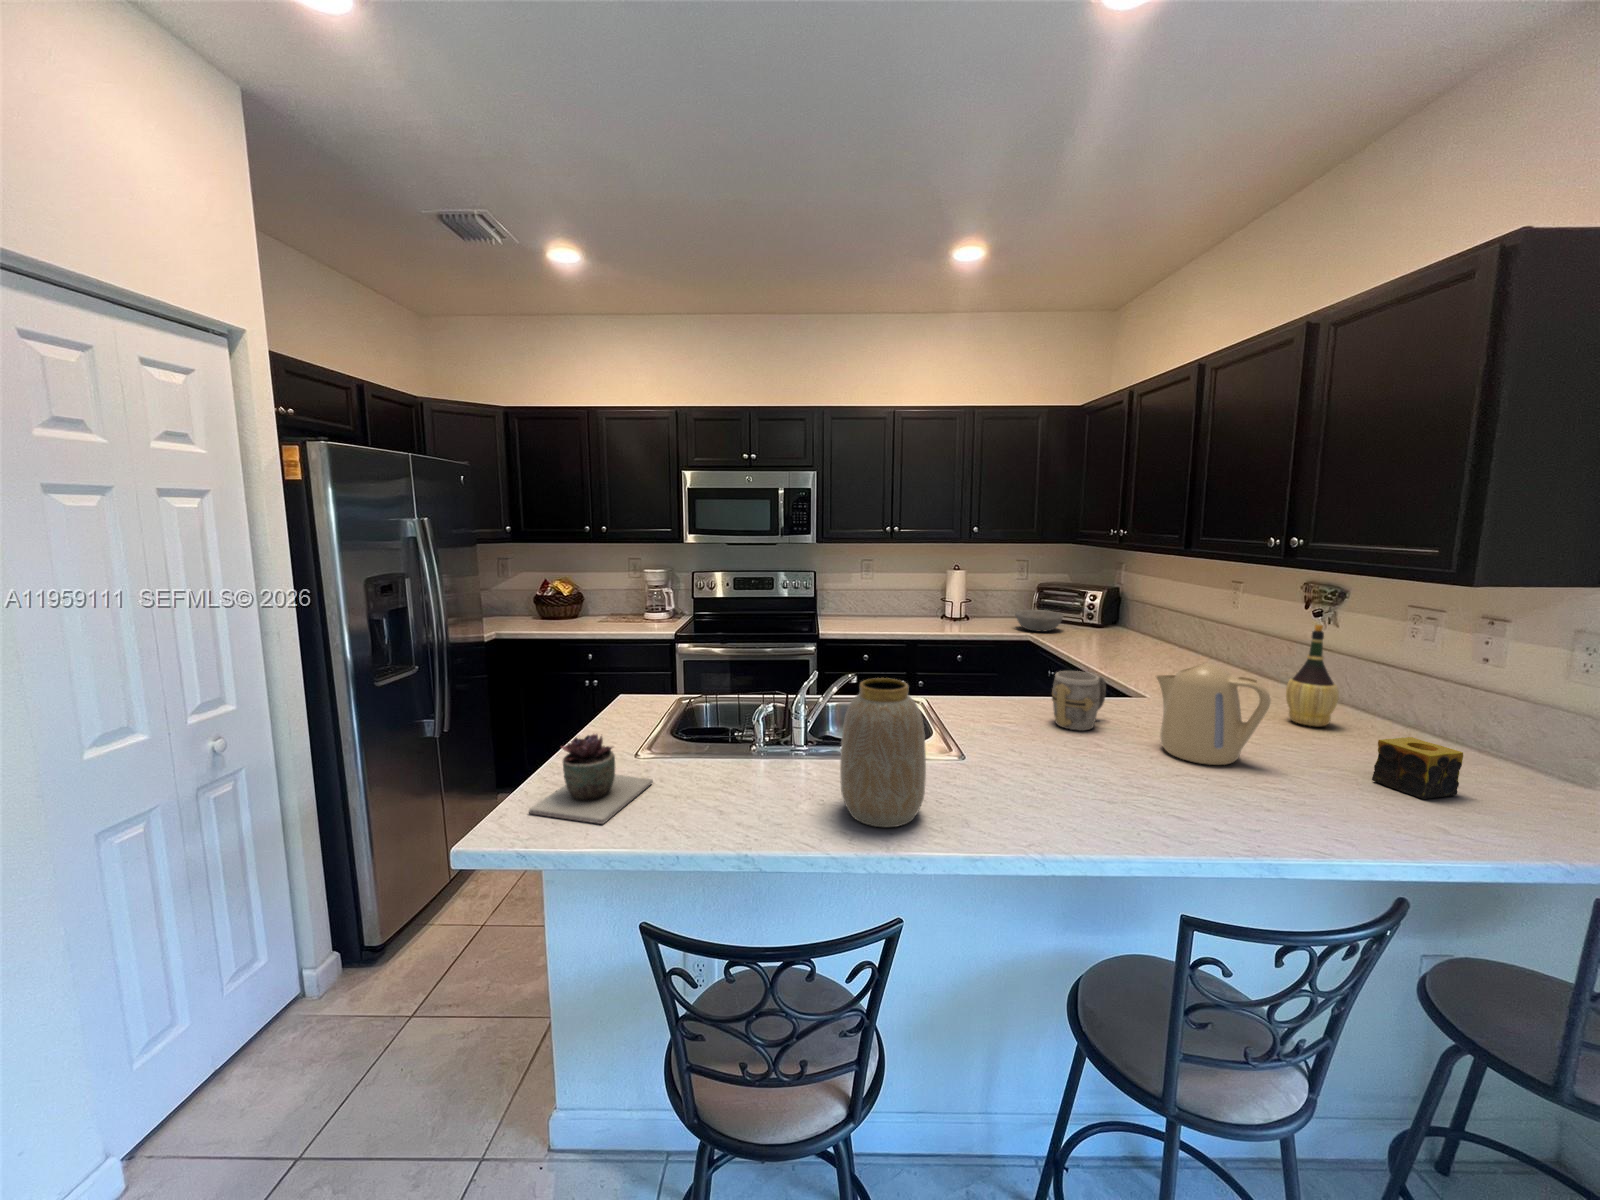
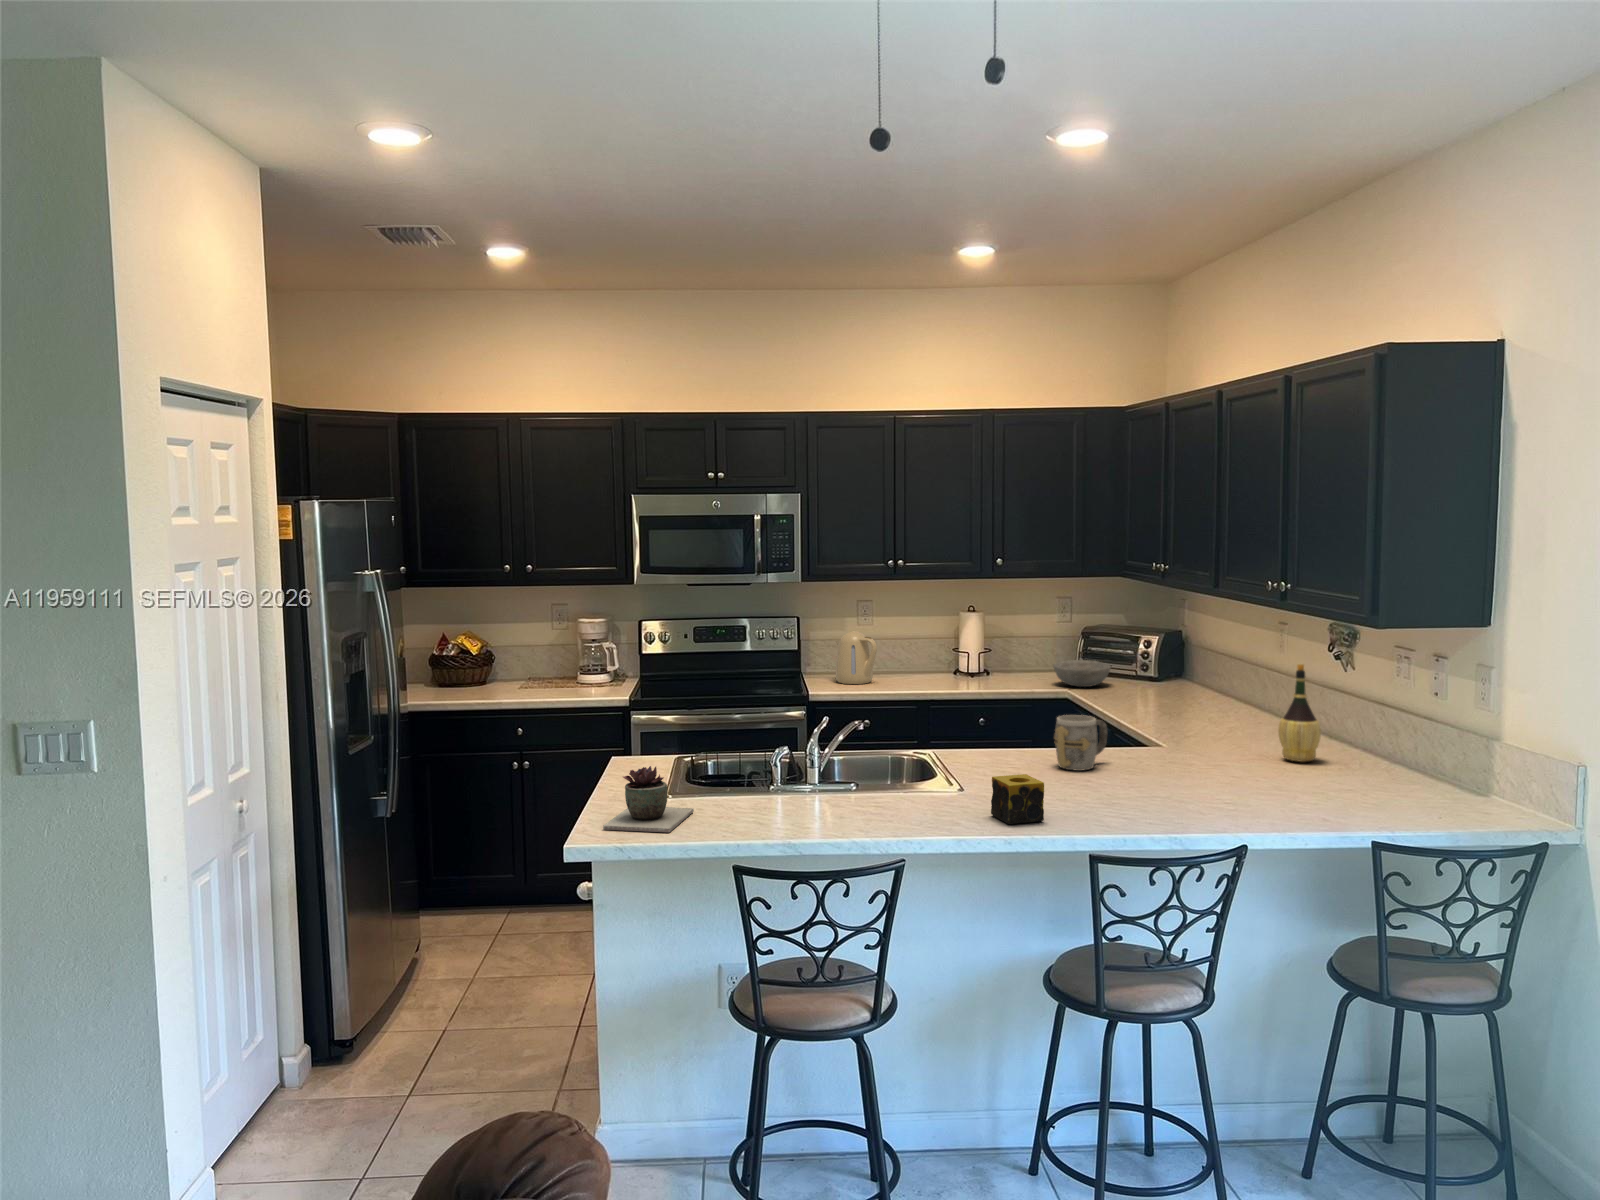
kettle: present [1156,663,1271,765] -> present [836,631,877,684]
vase: present [840,678,926,827] -> none [858,712,926,827]
candle: present [1372,737,1463,799] -> present [991,774,1044,824]

